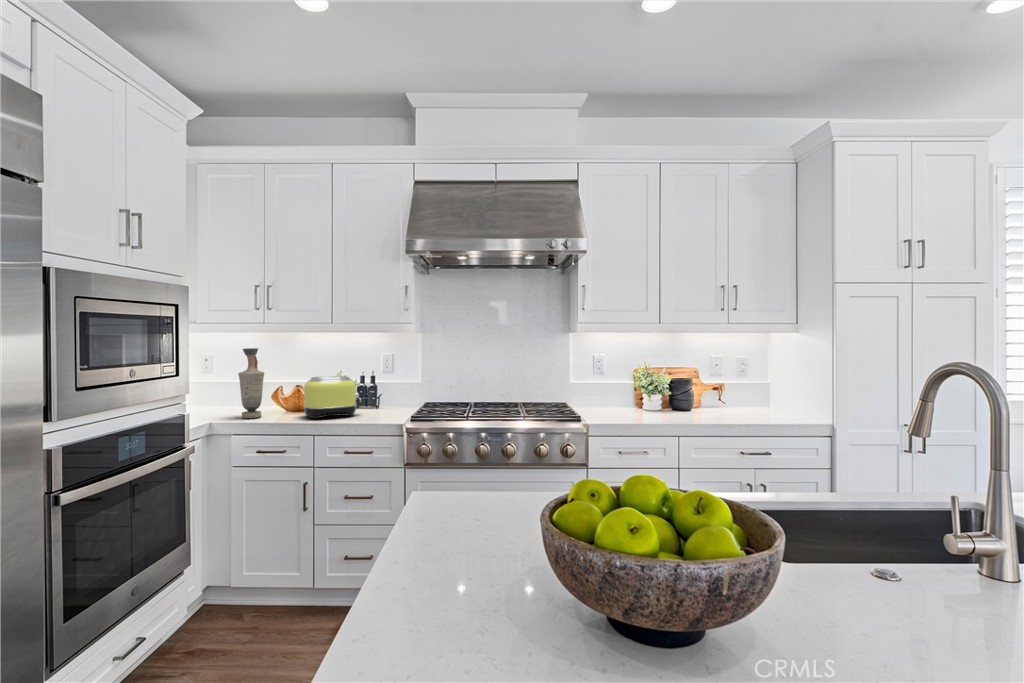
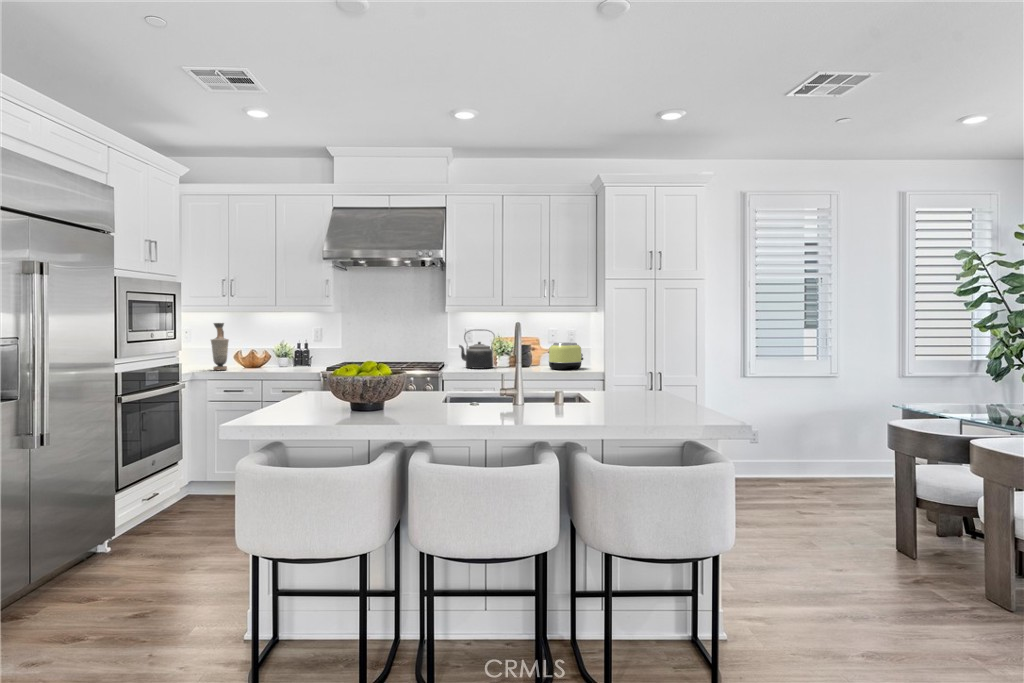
kettle: none [593,358,648,417] -> present [459,329,494,369]
toaster: present [304,376,362,419] -> present [549,343,583,370]

